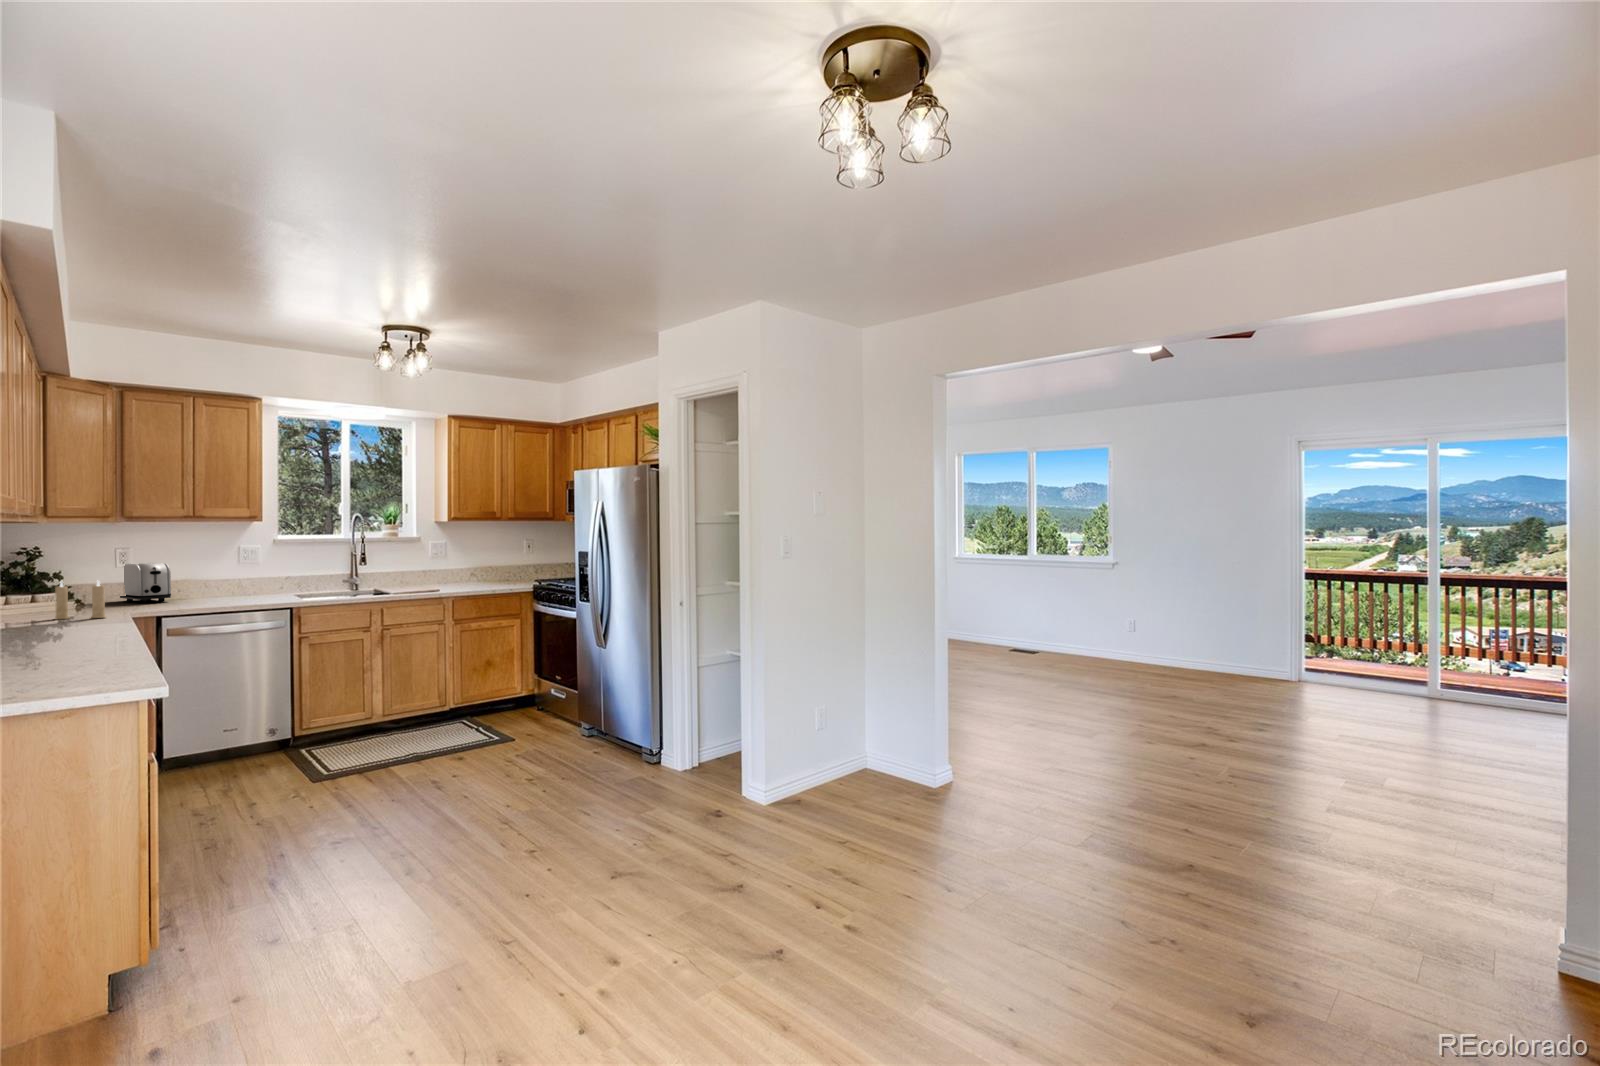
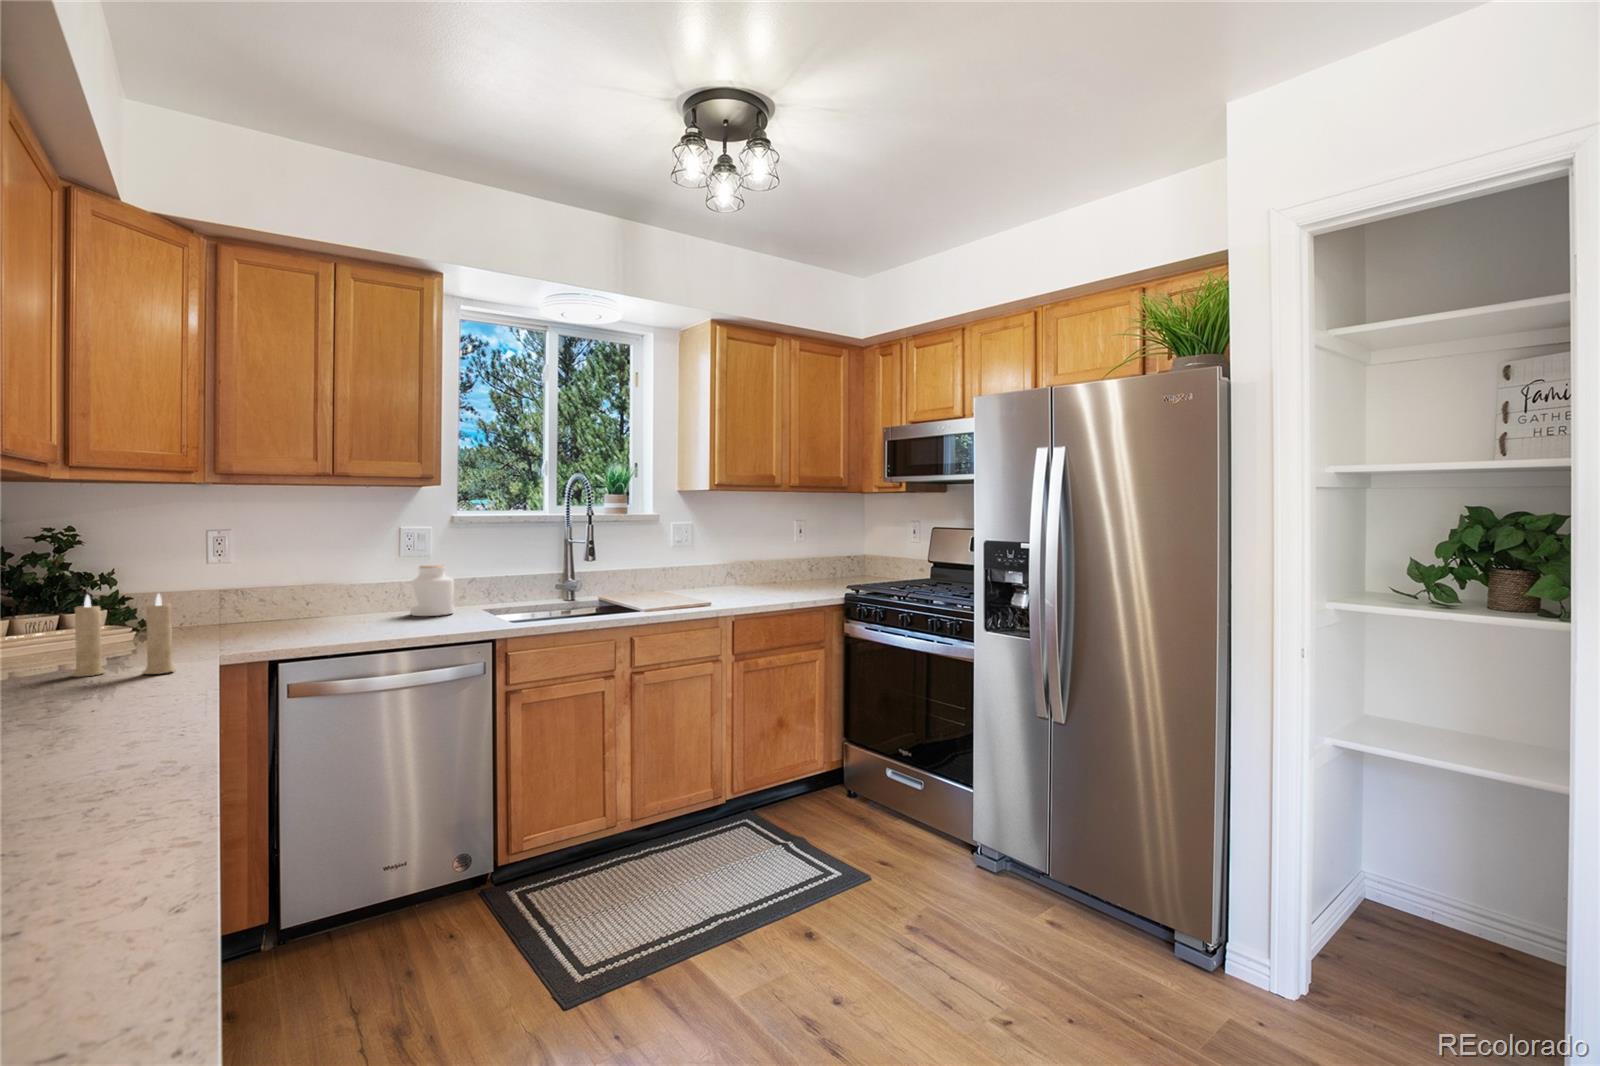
toaster: present [120,563,171,603] -> none [218,555,299,626]
jar: none [243,568,272,598] -> present [410,565,454,616]

